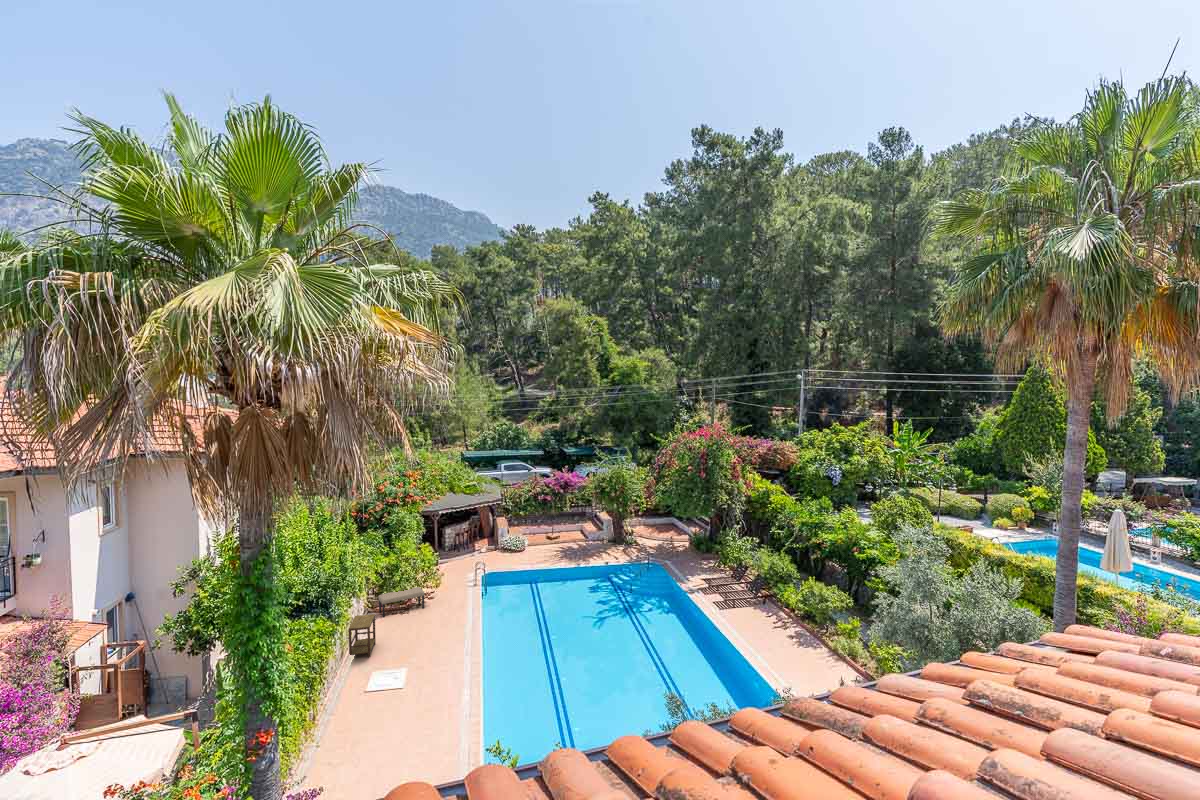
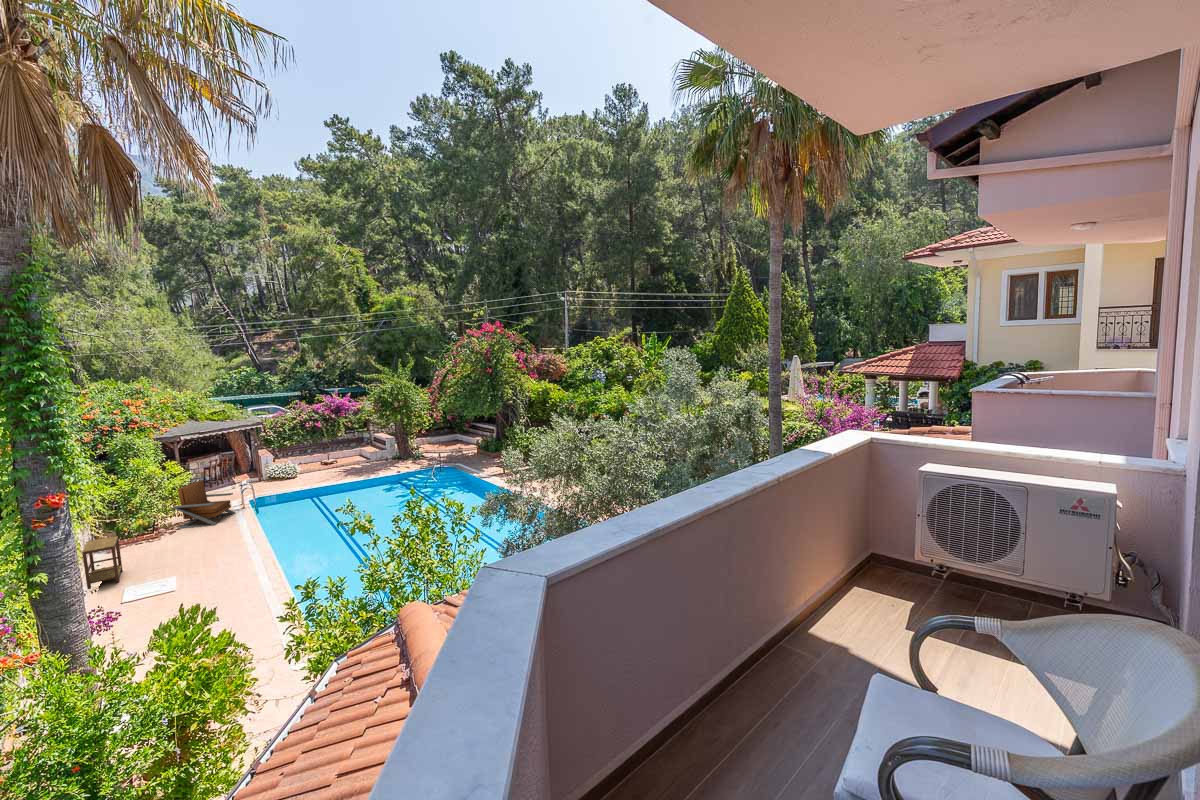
lounge chair: none [421,558,467,603] -> present [173,481,235,529]
bench: present [378,587,425,617] -> none [114,513,182,550]

